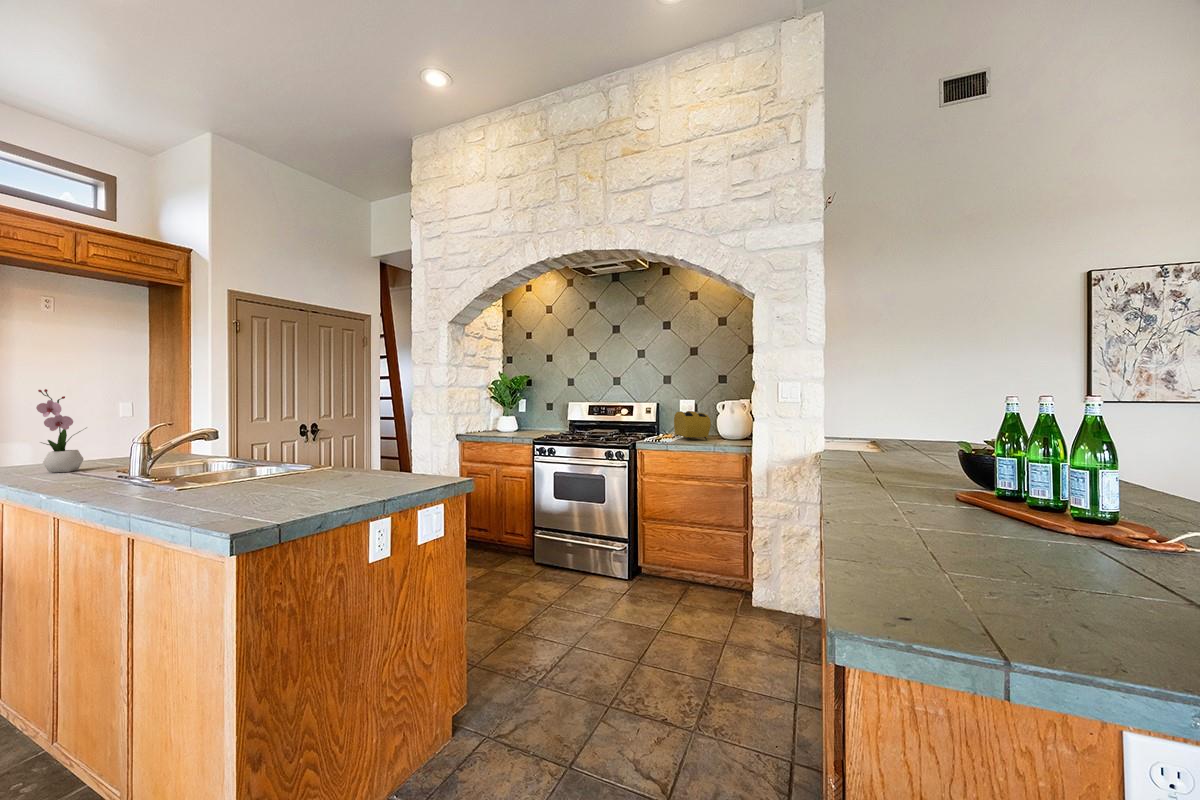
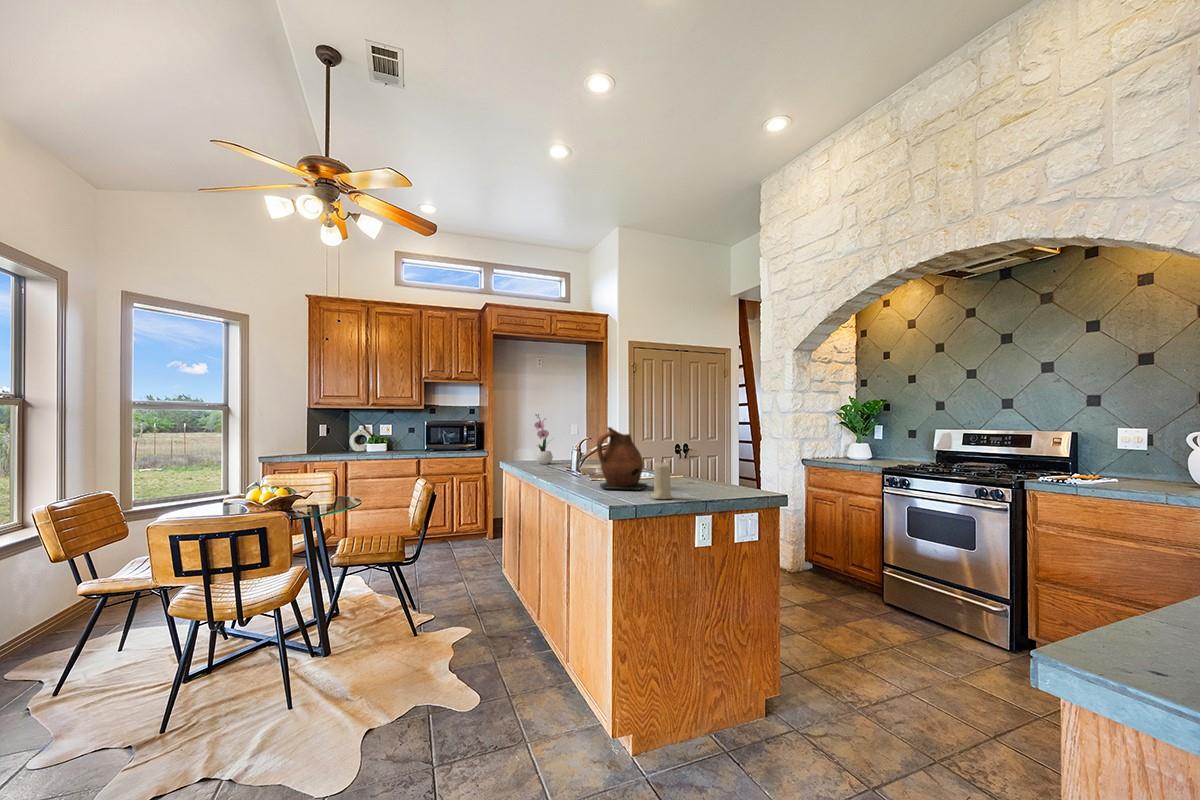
ceramic pitcher: none [191,409,284,505] -> present [597,427,647,490]
toaster: present [674,411,711,441] -> none [1094,444,1161,487]
candle: none [298,455,335,510] -> present [651,461,672,499]

